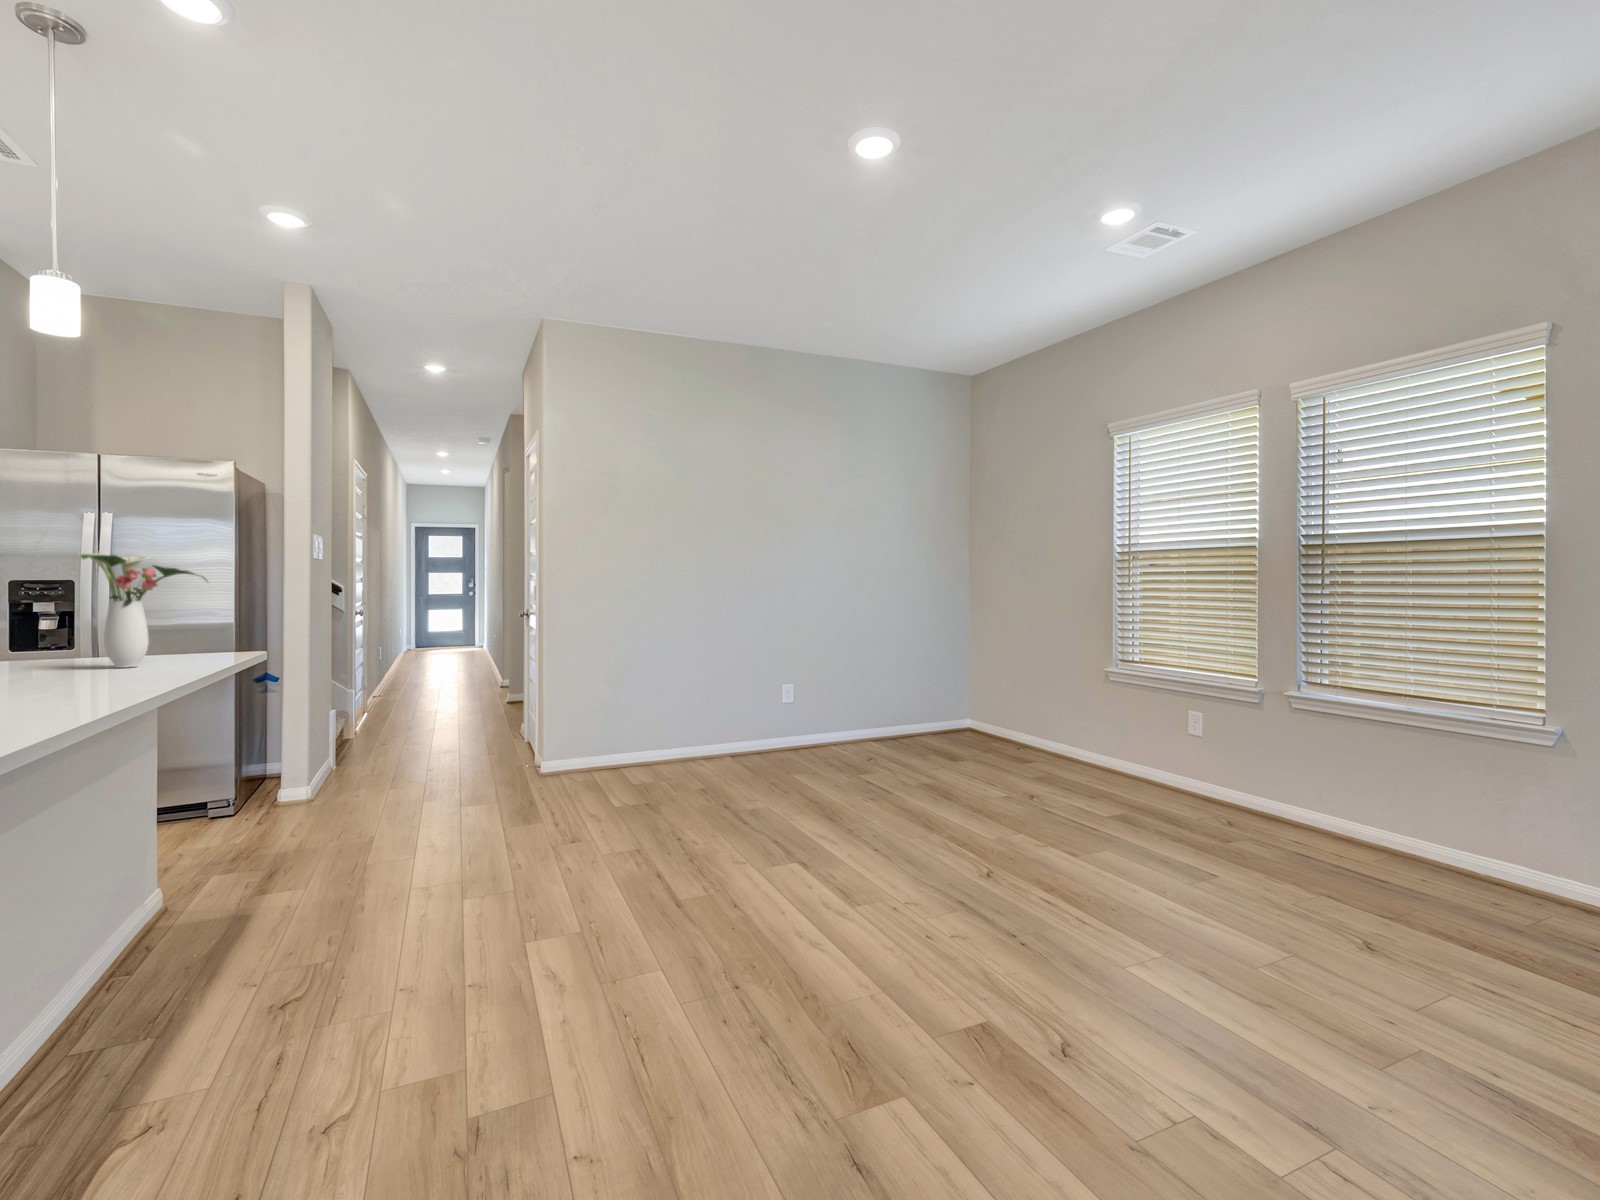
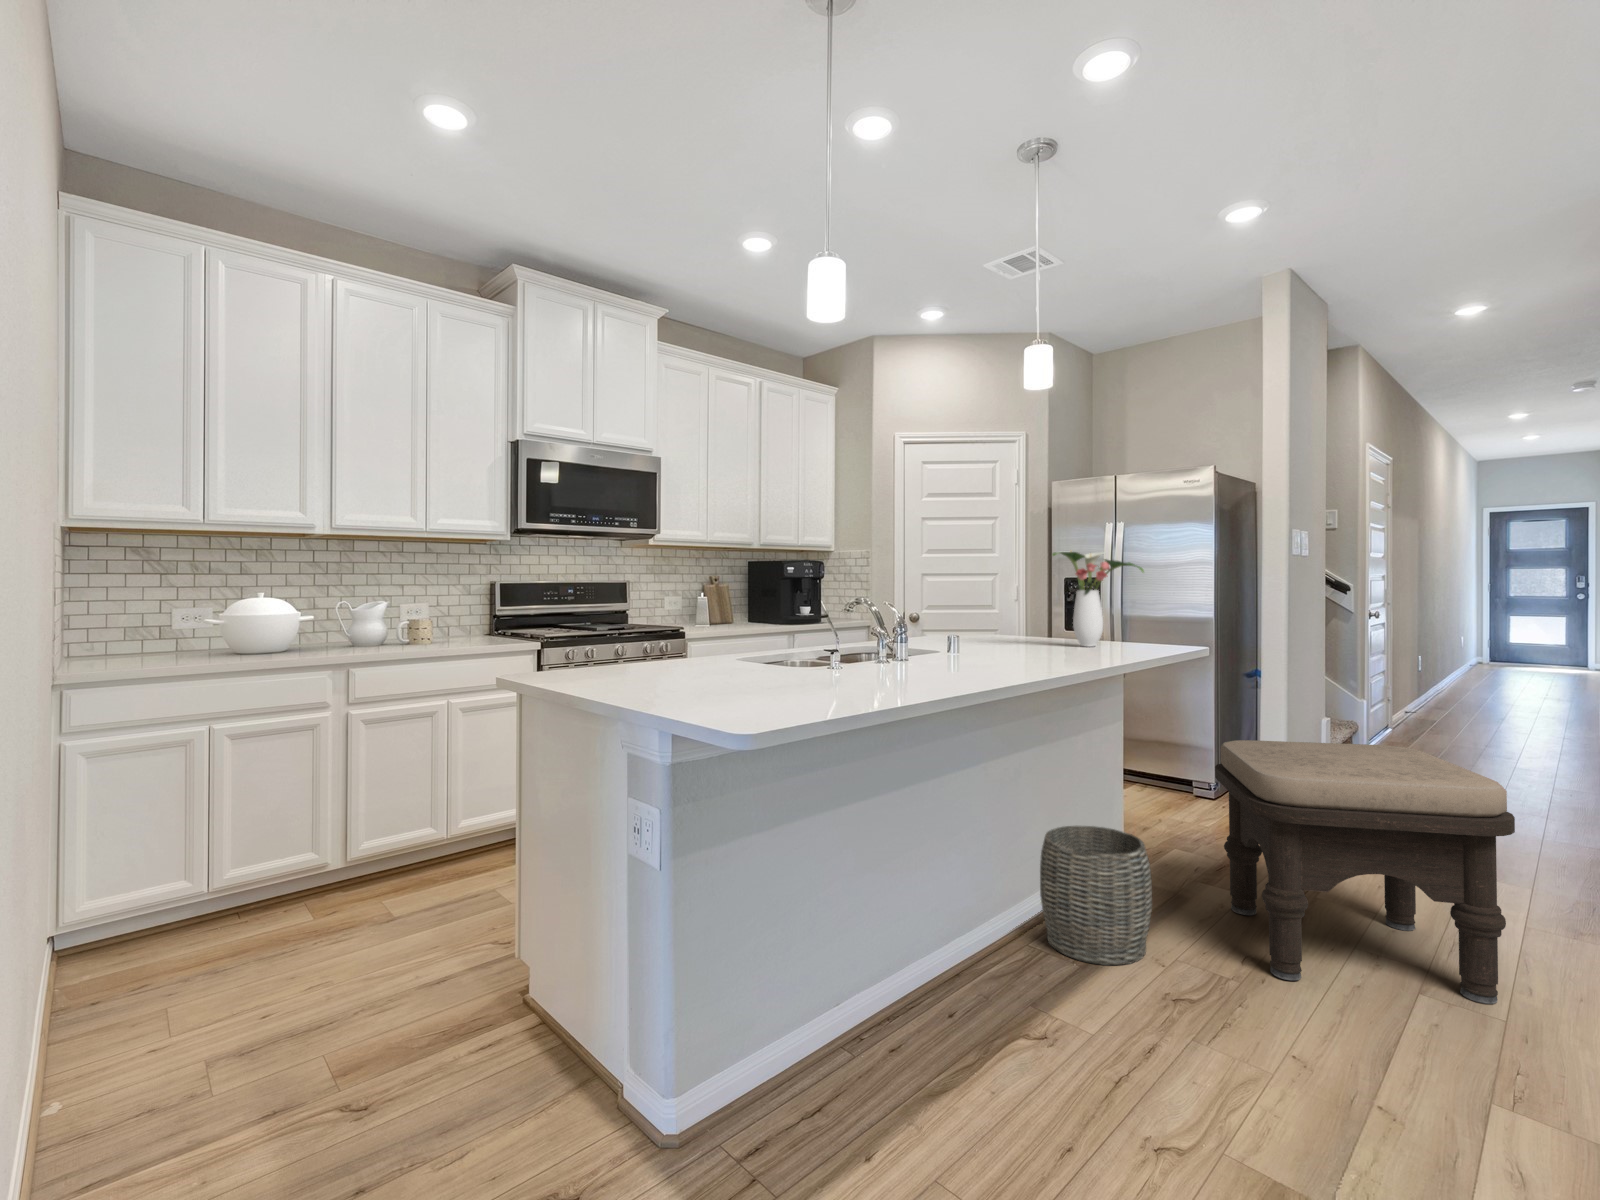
ottoman: none [284,725,516,944] -> present [1215,740,1515,1004]
woven basket: none [84,867,239,1034] -> present [1040,826,1152,965]

